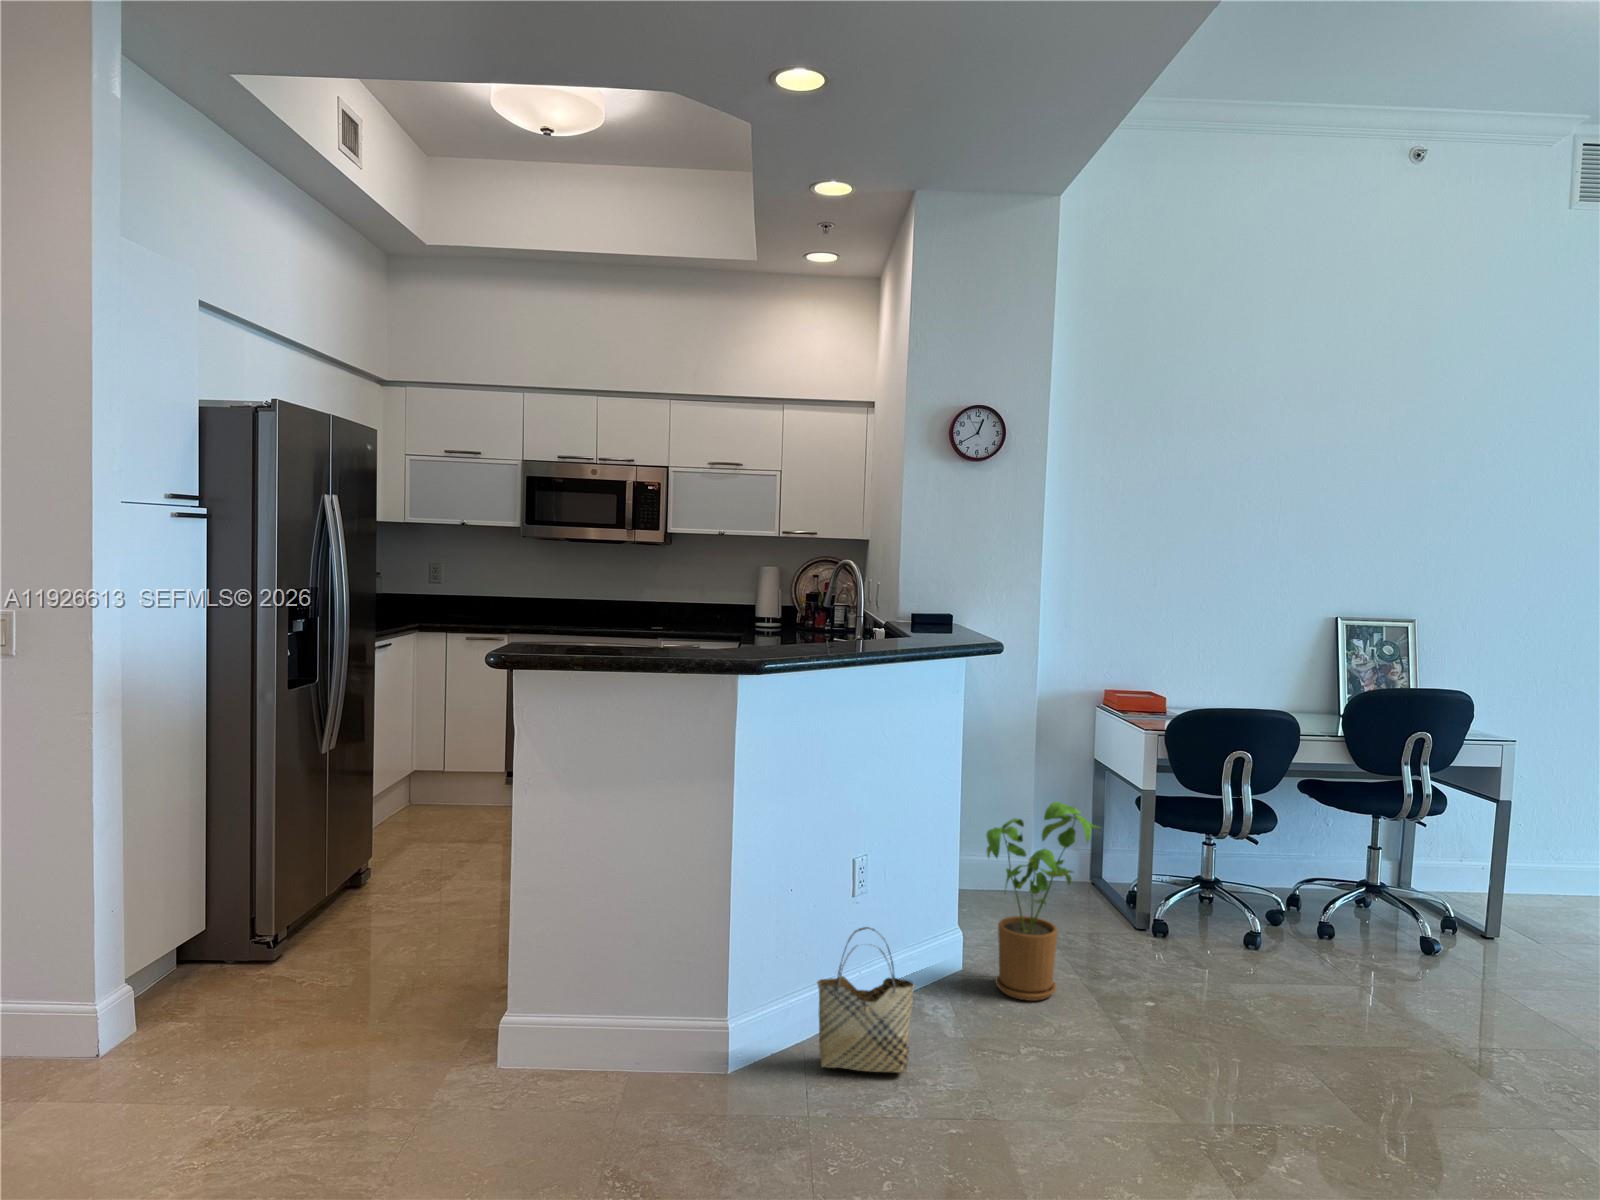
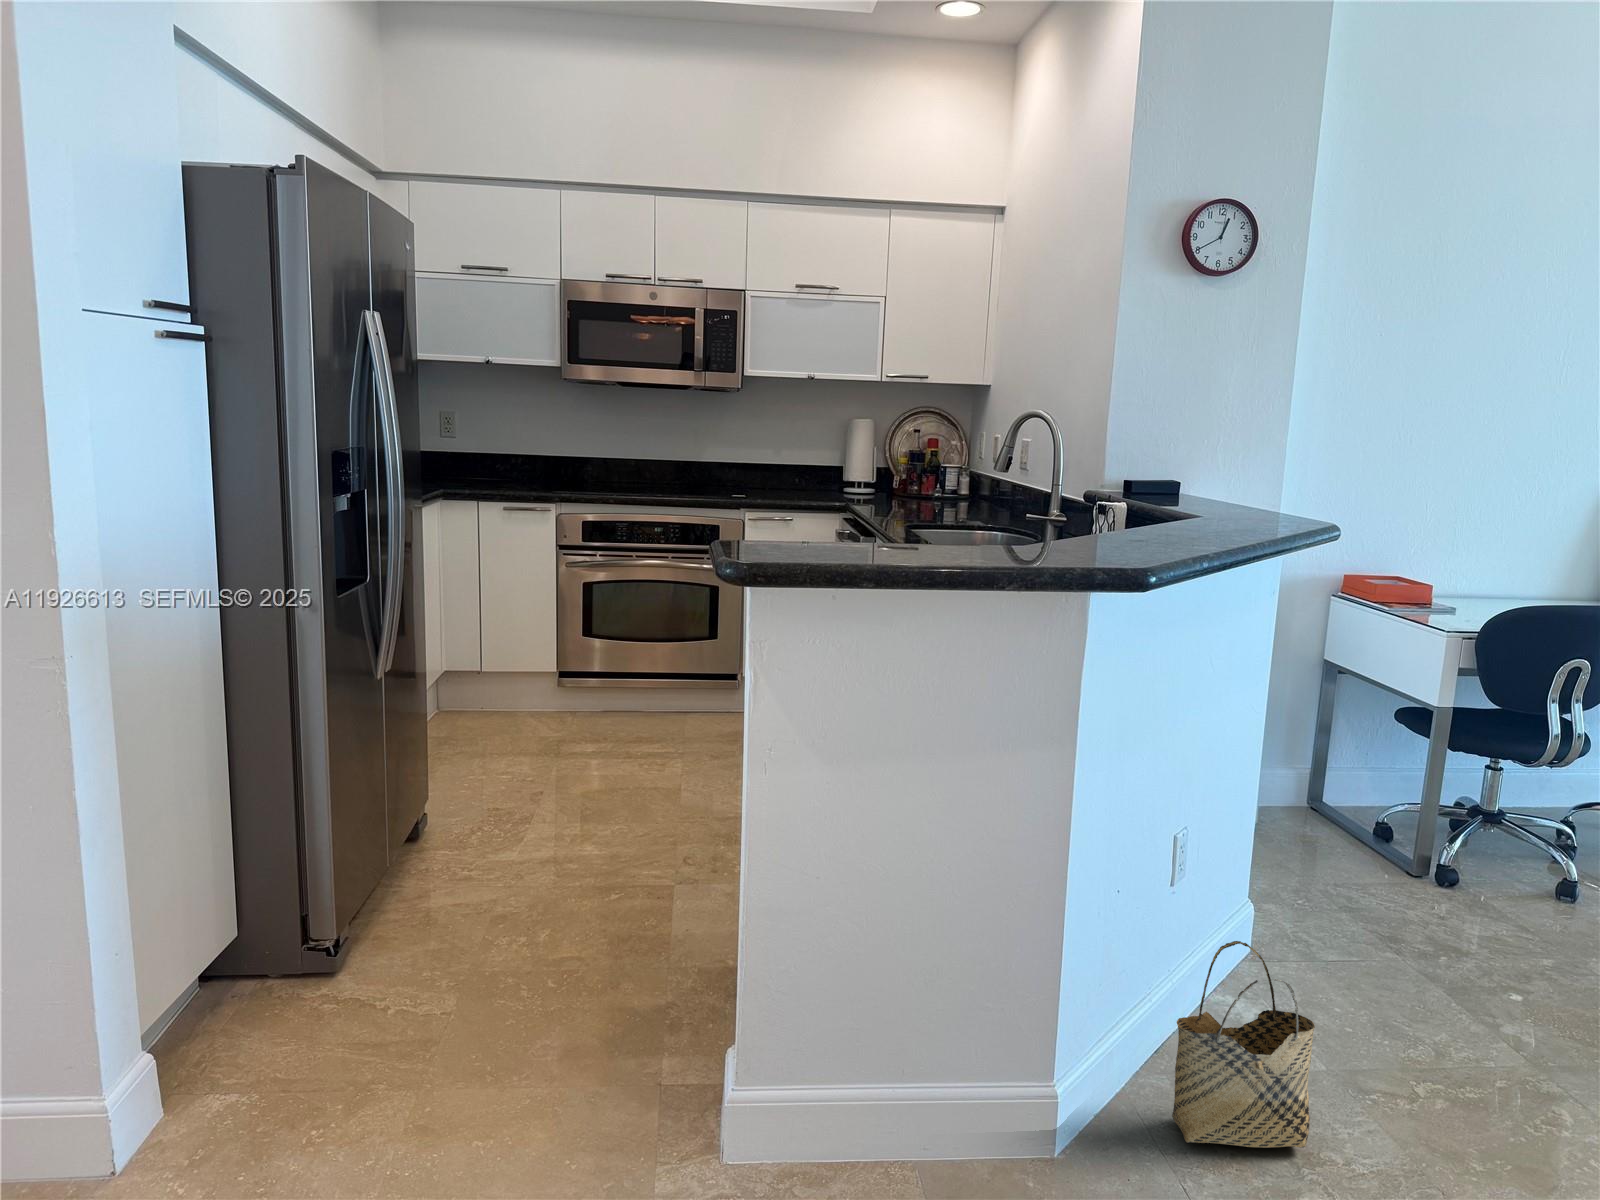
house plant: present [986,801,1098,1001] -> none [1297,740,1466,998]

